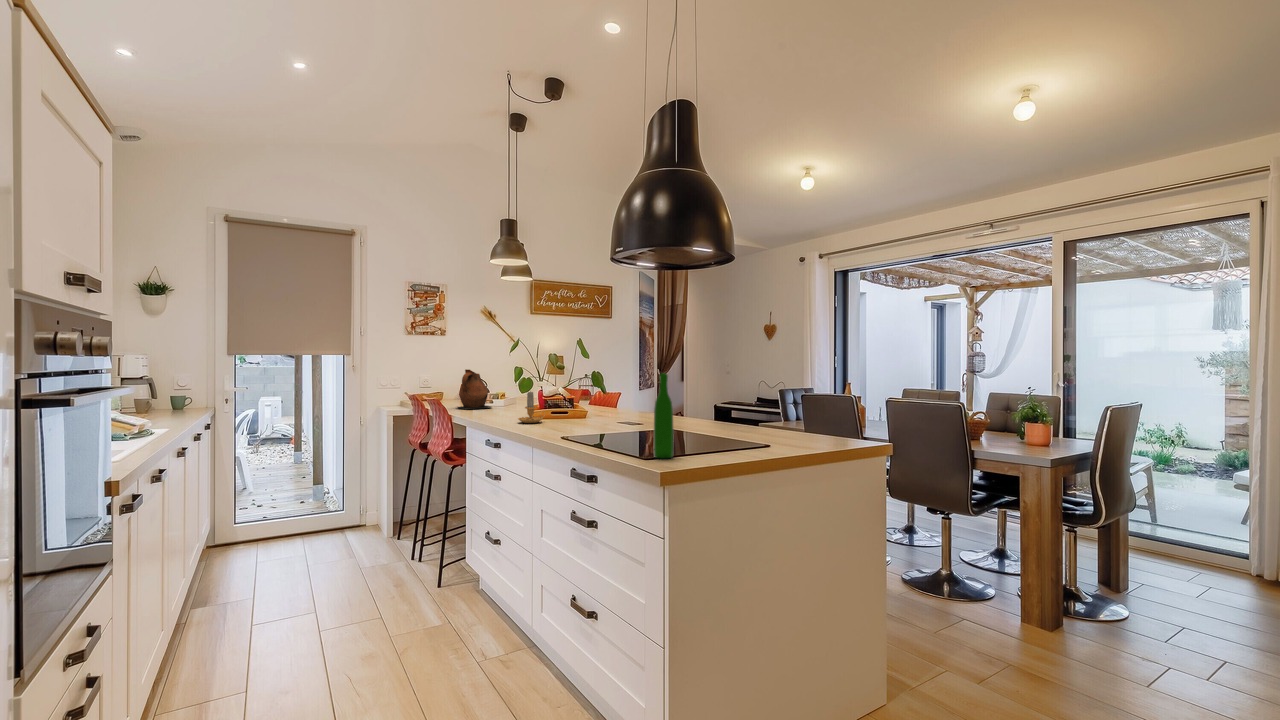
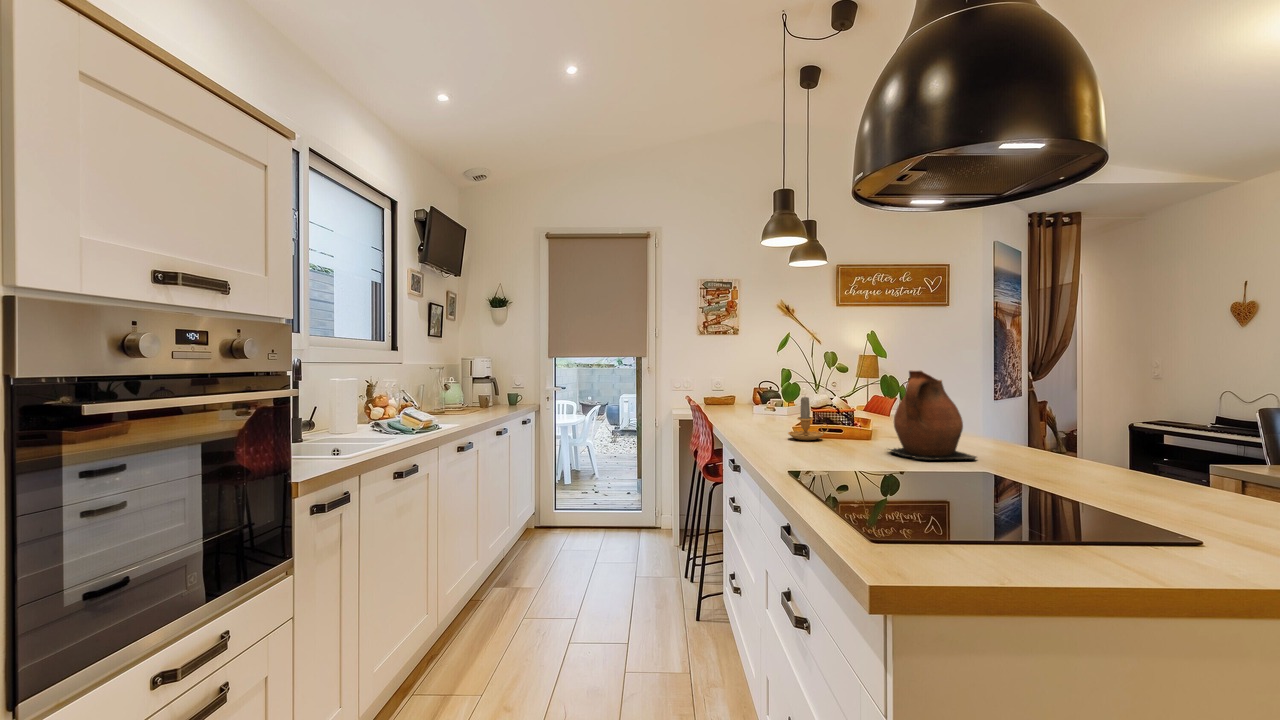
ceramic pitcher: present [458,369,491,409] -> present [889,370,977,460]
wine bottle: present [654,373,674,459] -> none [1007,362,1067,572]

